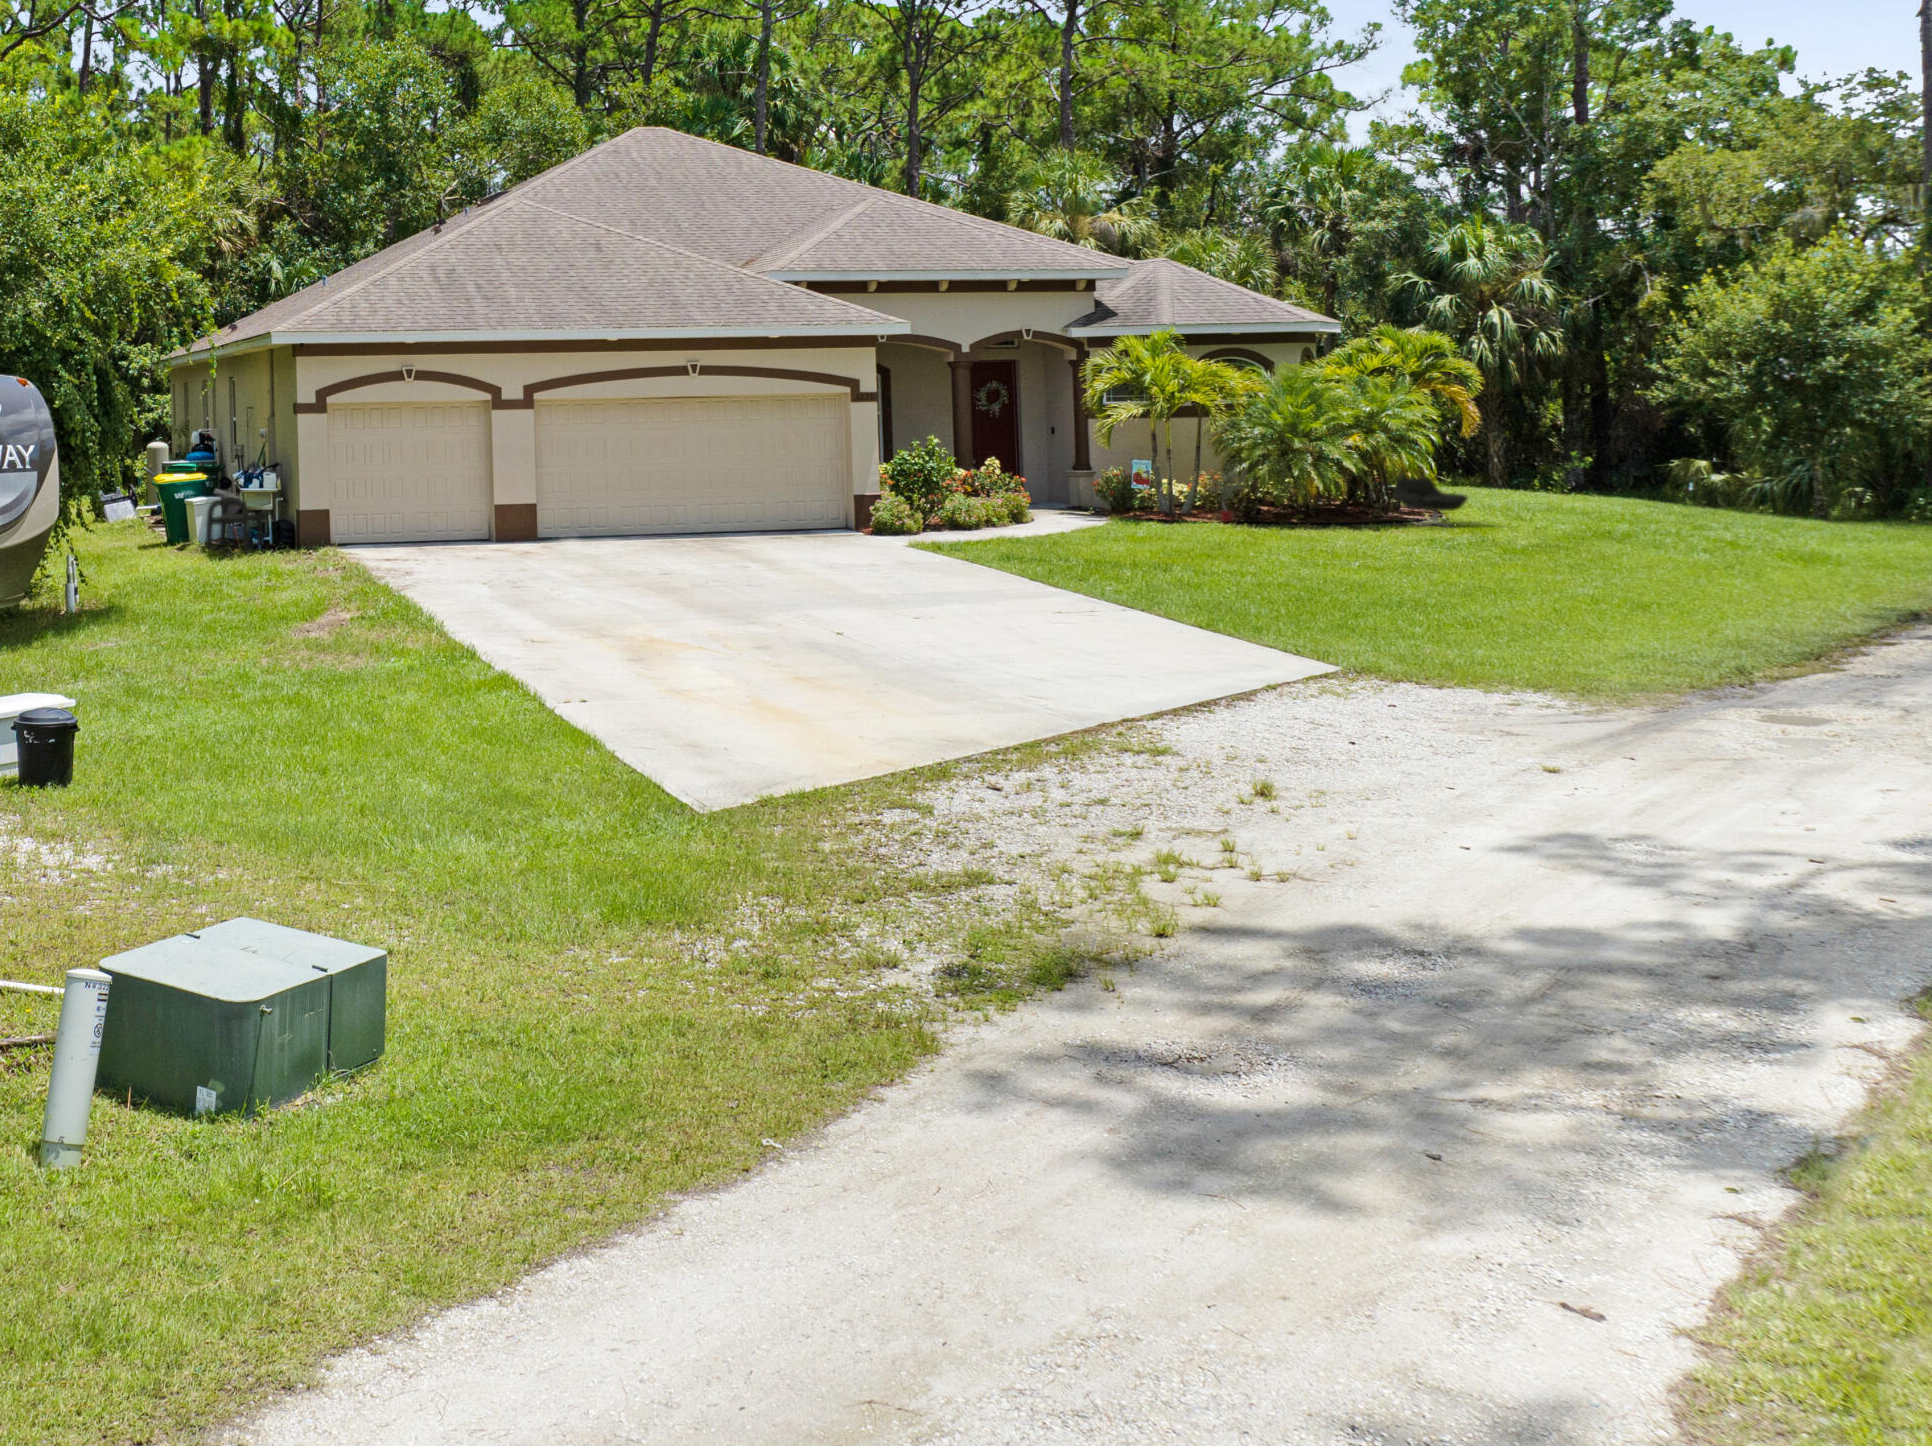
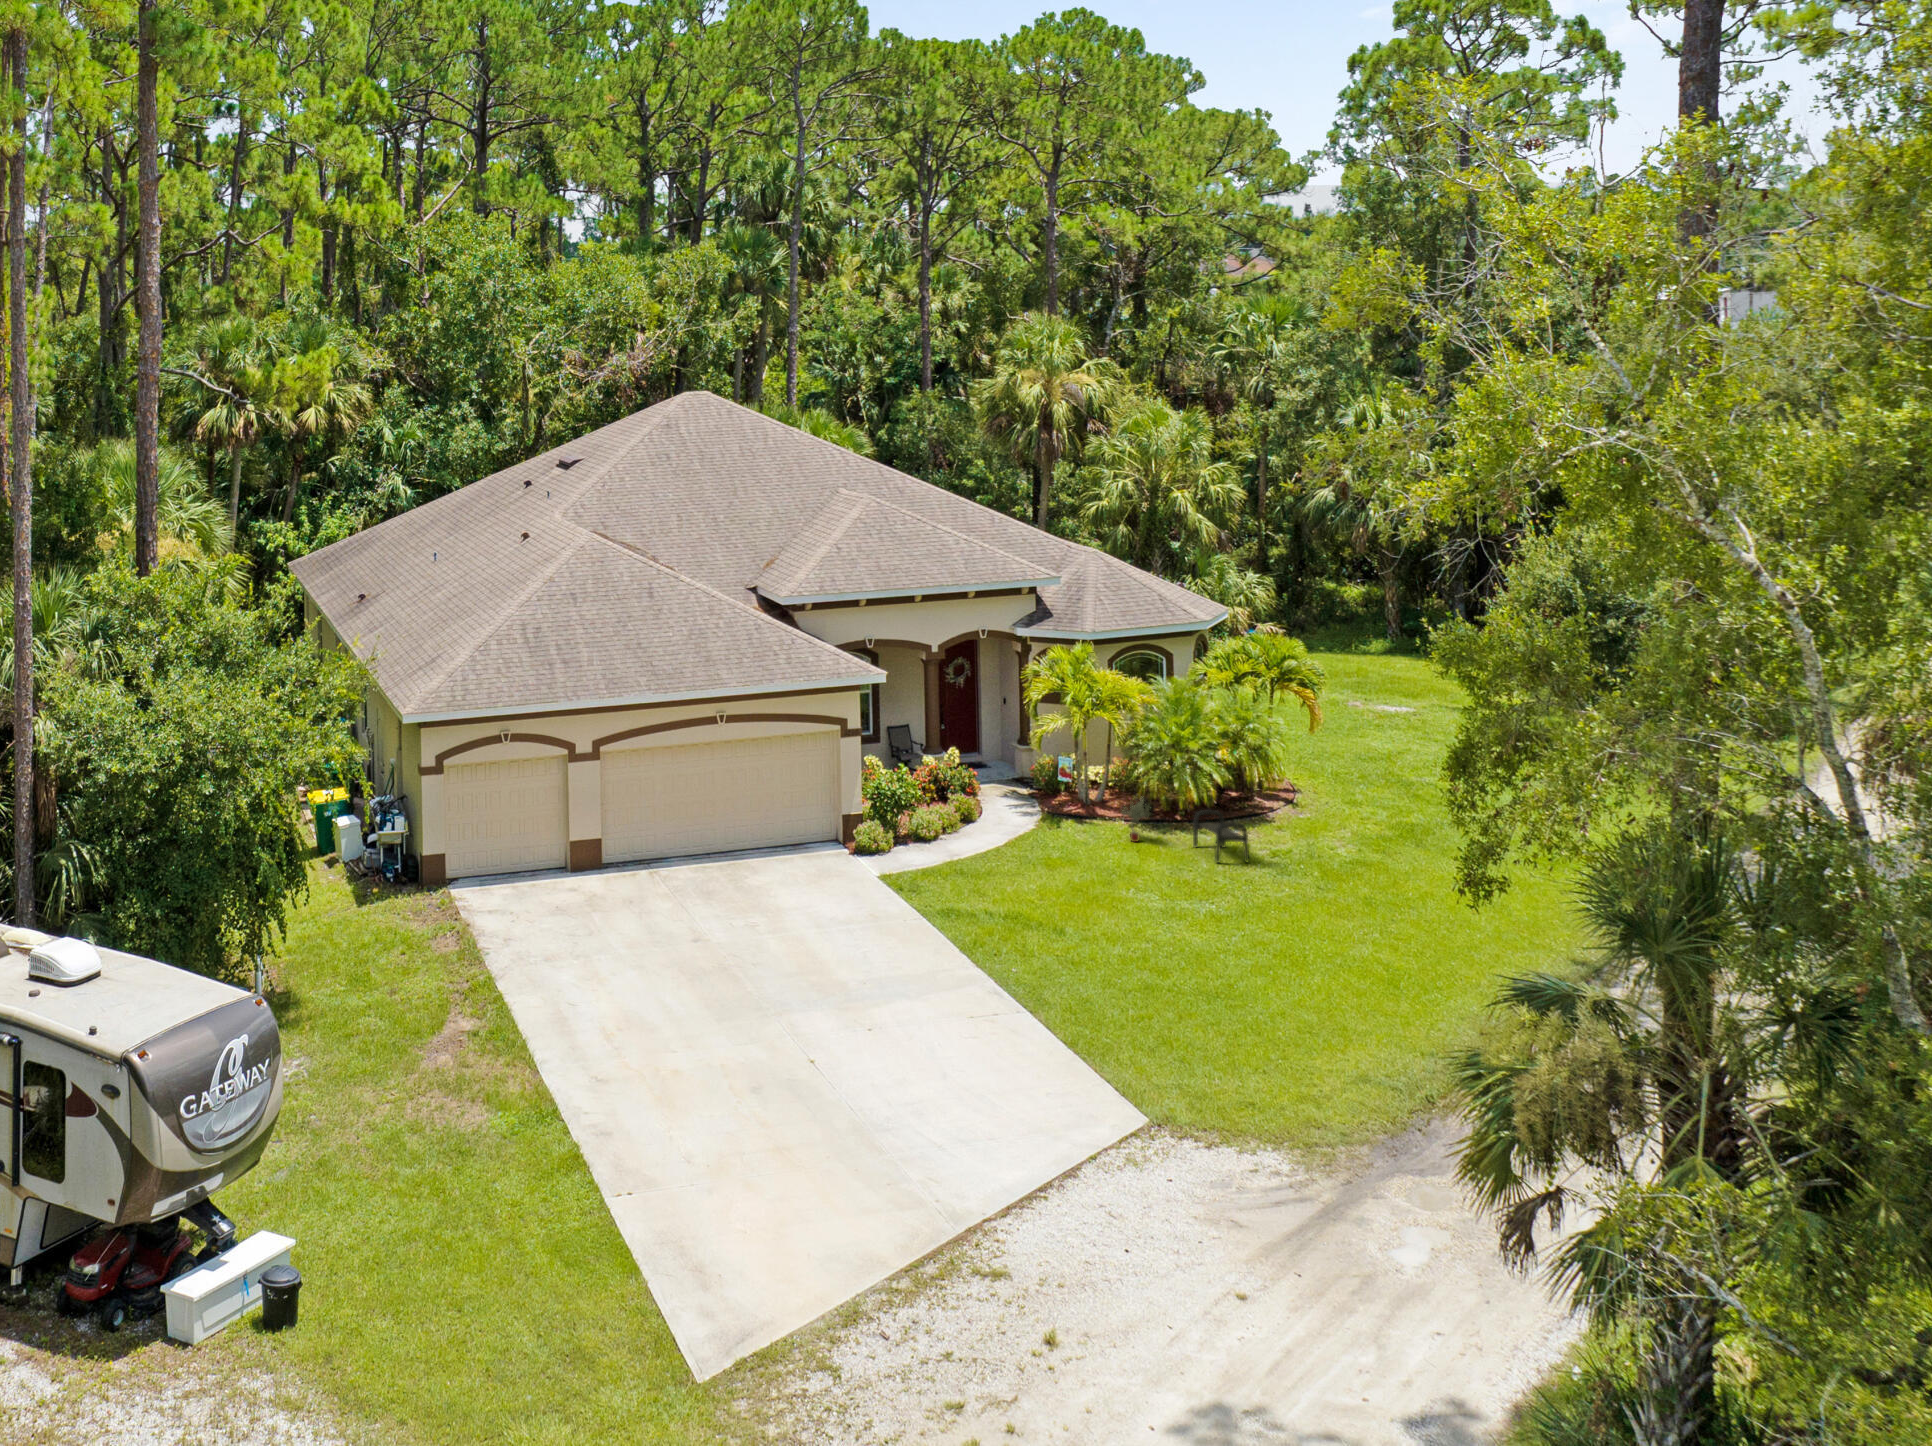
lounge chair: present [1395,478,1468,525] -> none [1265,807,1320,855]
bench: present [205,497,263,552] -> present [1193,810,1249,862]

